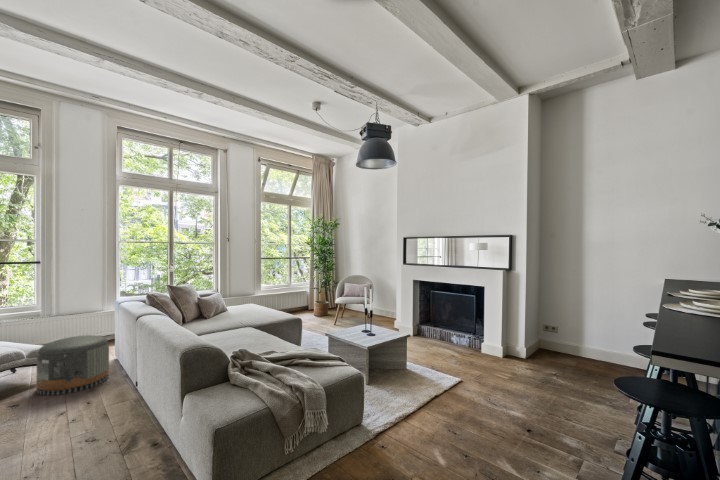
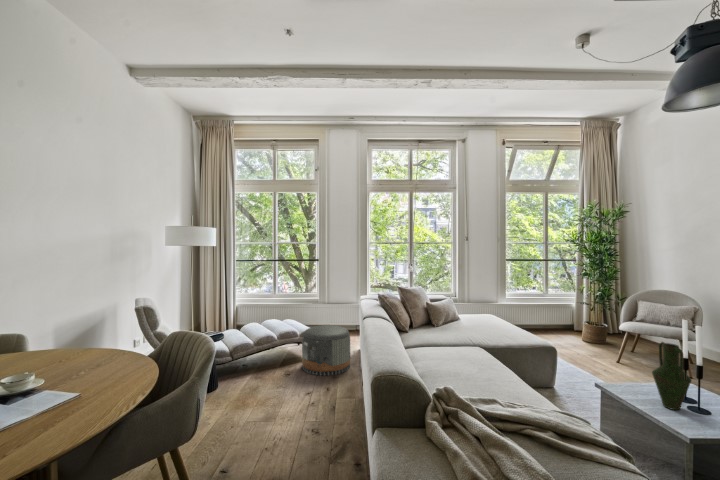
vase: none [355,300,372,338] -> present [652,342,691,410]

